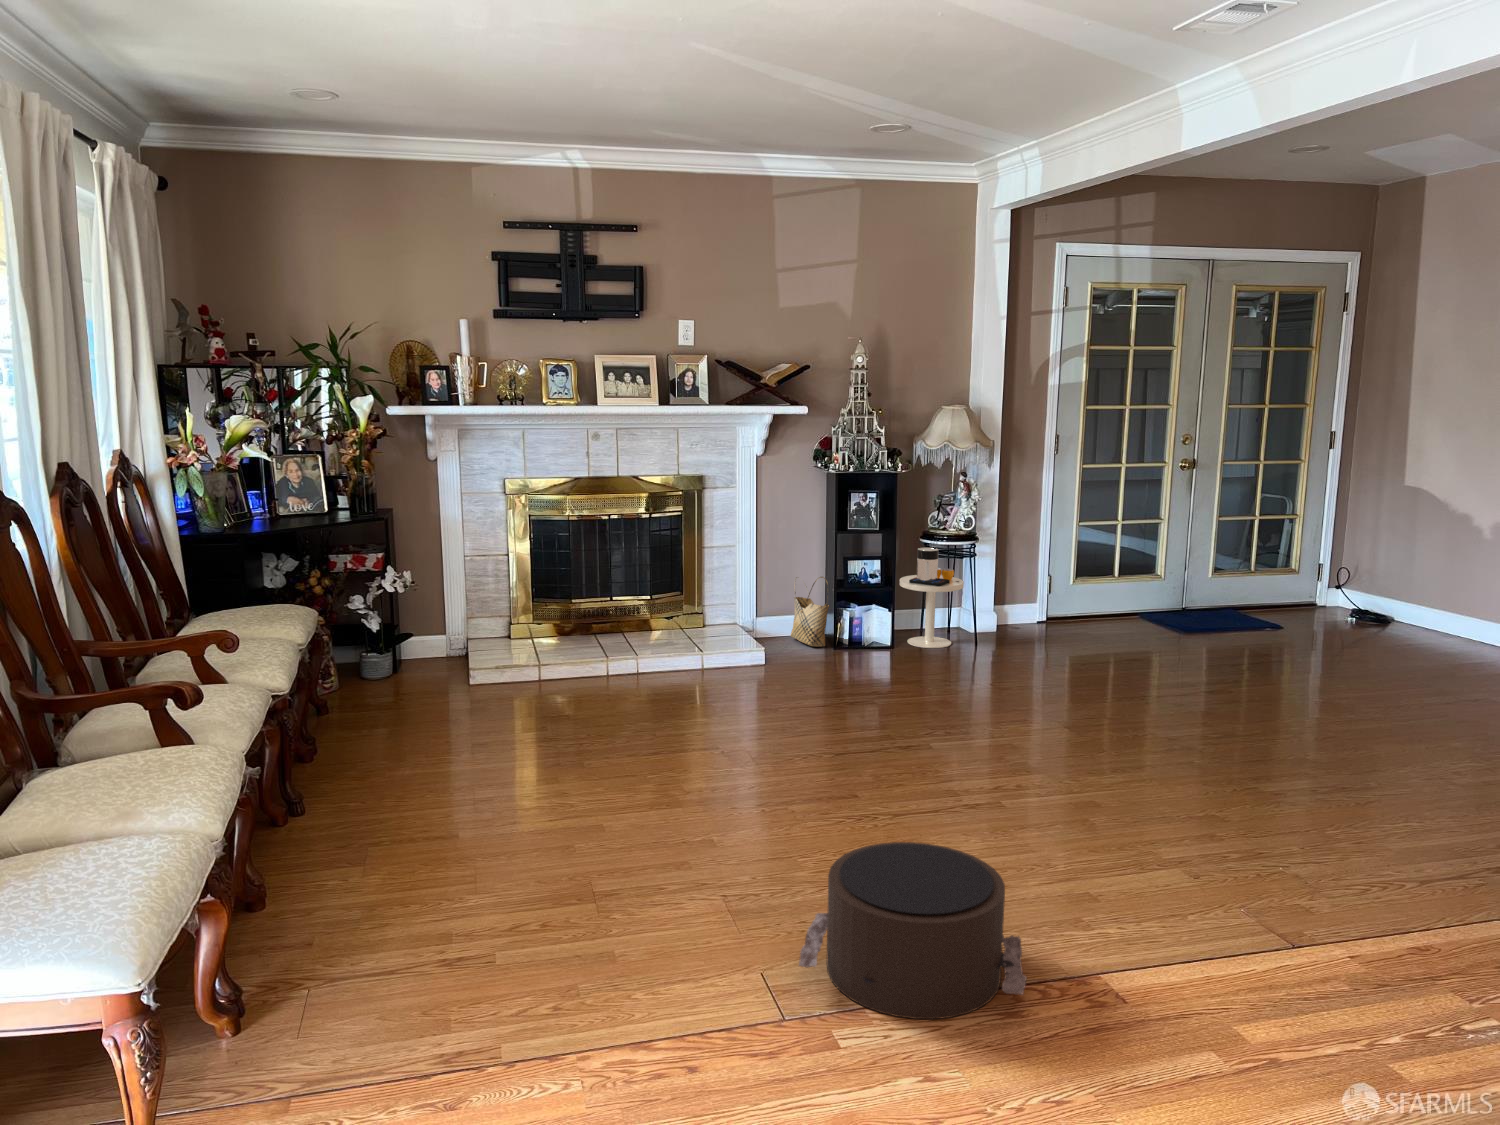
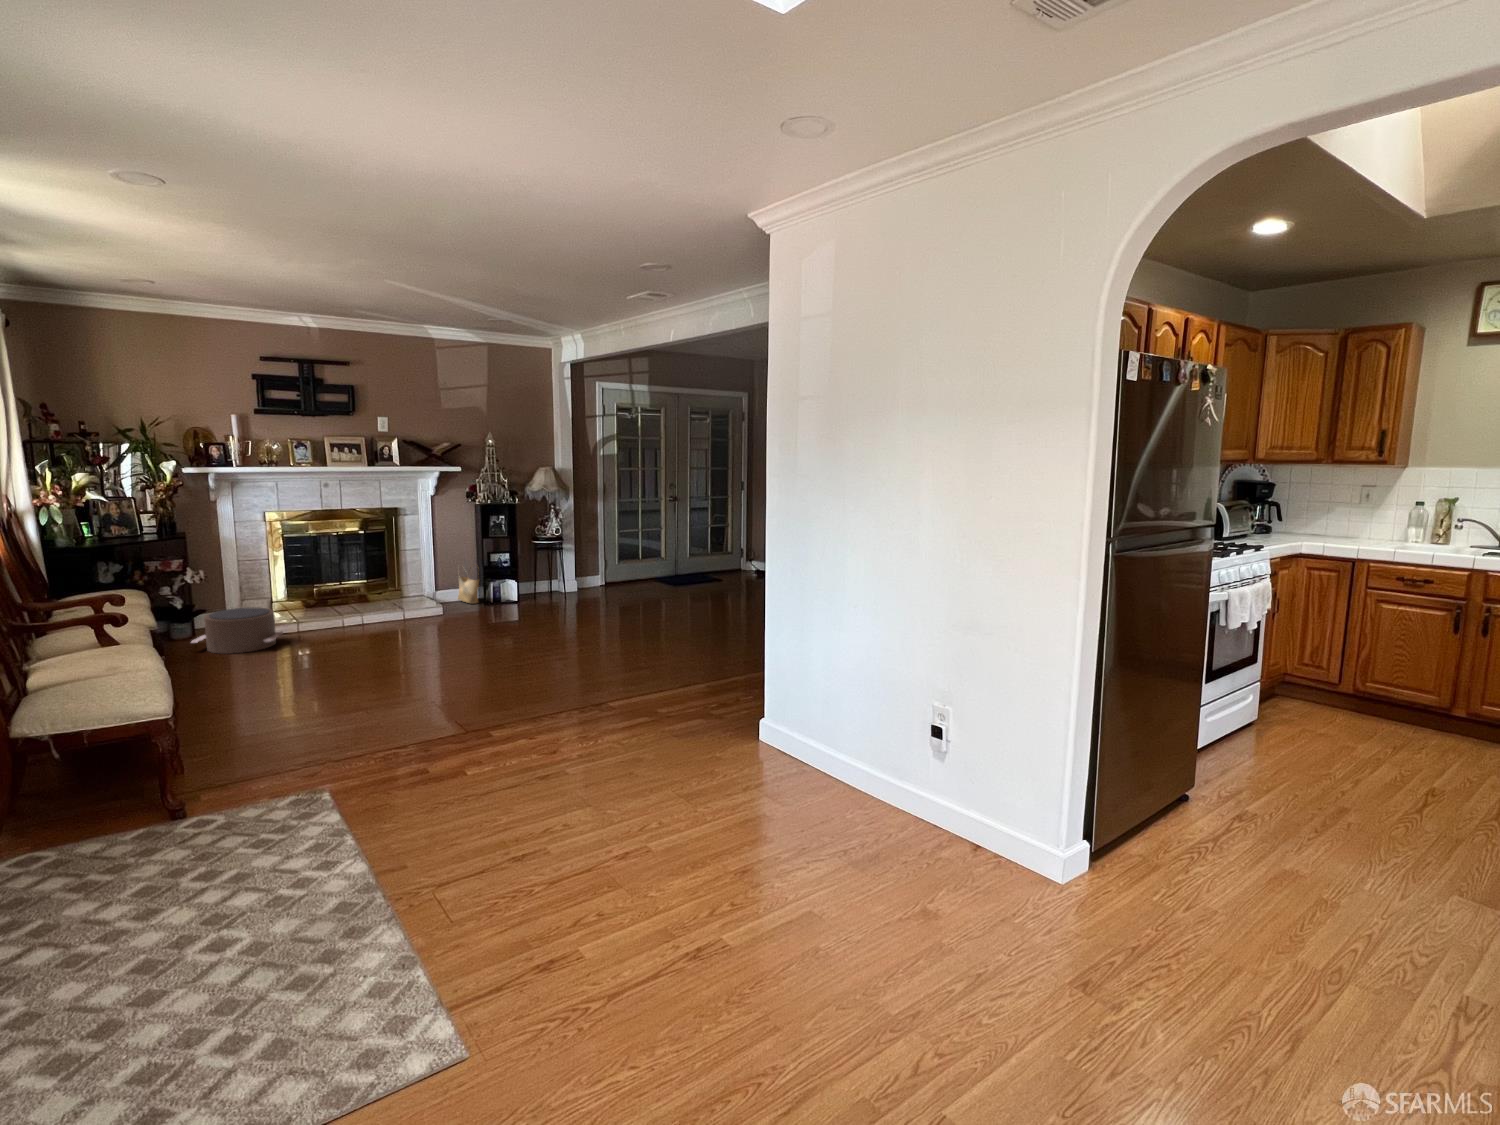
side table: present [899,548,964,648] -> none [520,545,556,600]
pouf: present [799,842,1027,1019] -> present [191,608,283,654]

